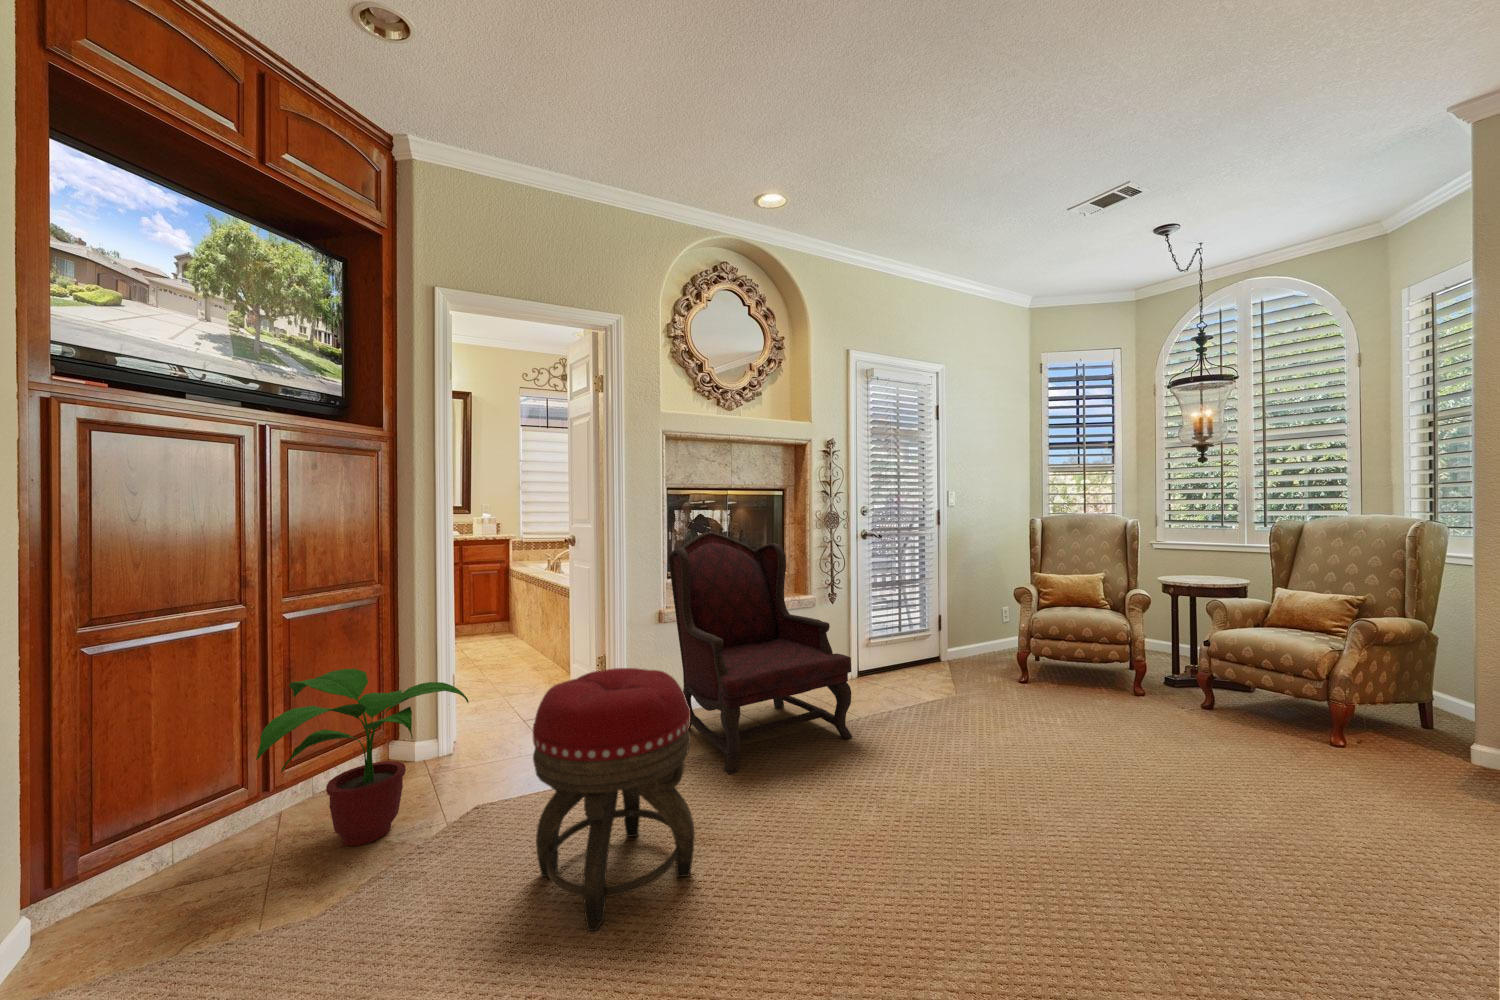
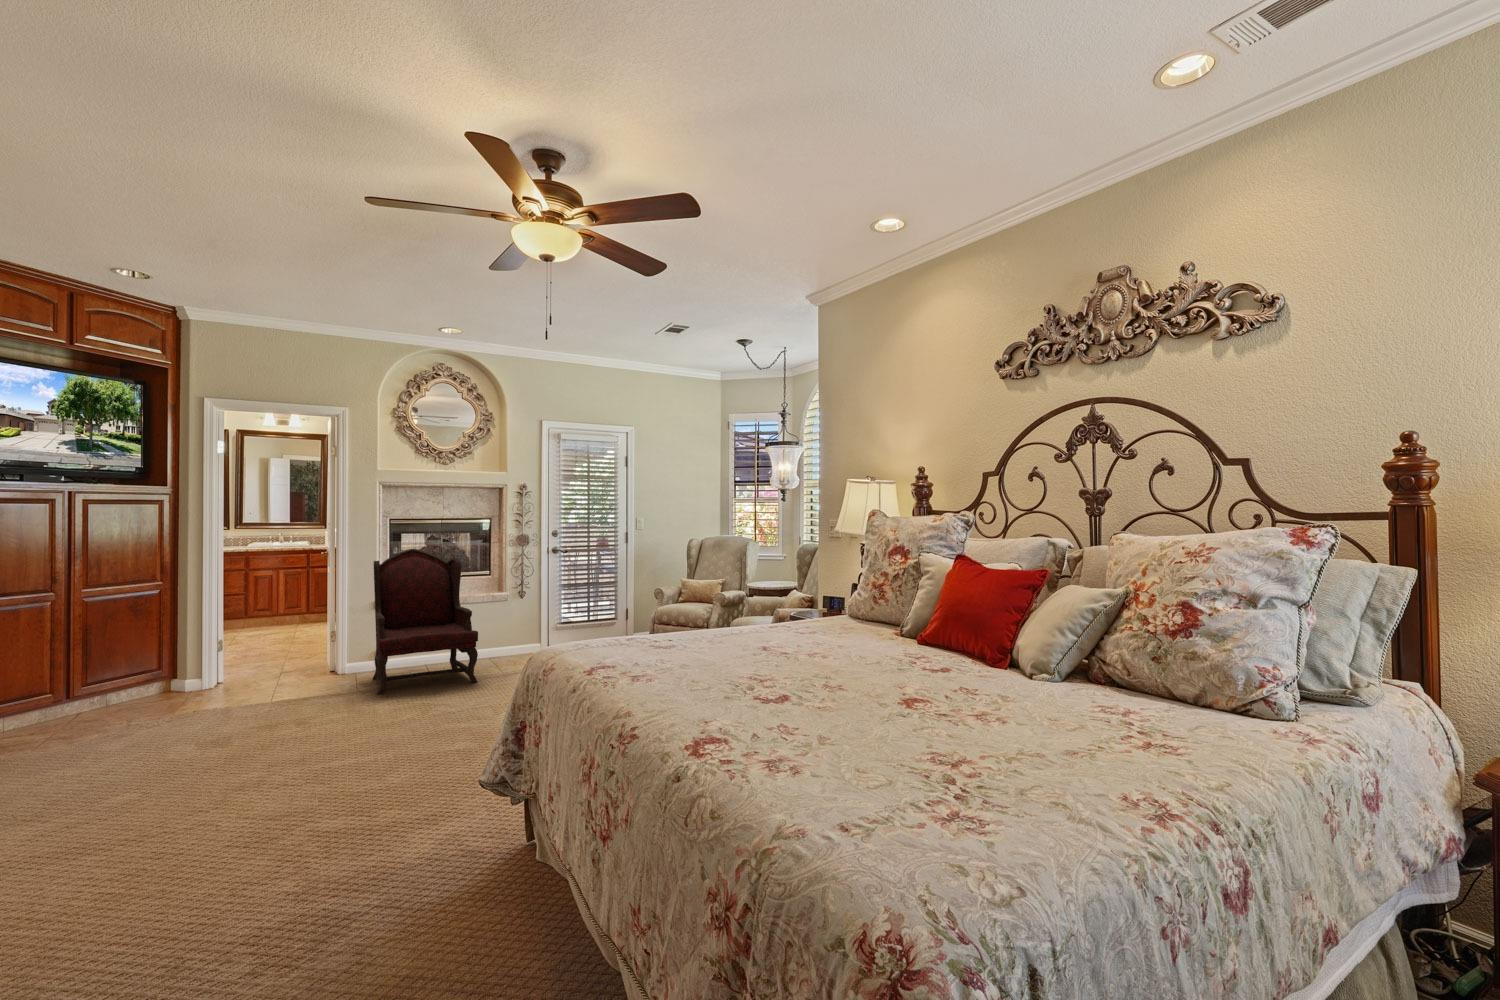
footstool: present [533,668,695,931] -> none [232,625,322,733]
potted plant: present [256,669,469,846] -> none [95,627,214,715]

